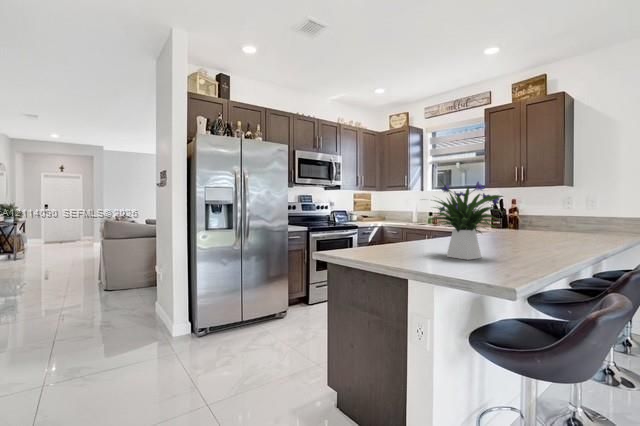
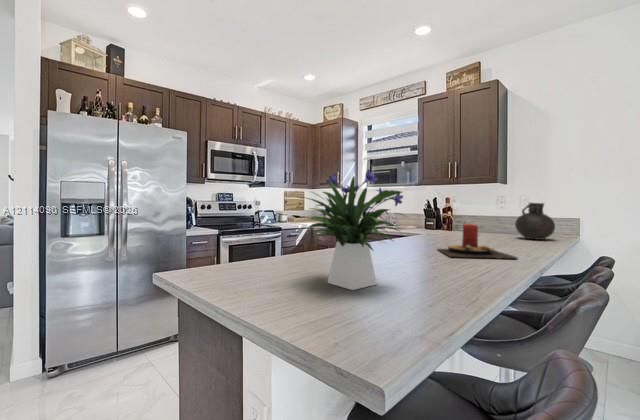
vase: none [581,203,620,236] -> present [515,203,555,240]
candle: none [512,220,584,247] -> present [438,224,518,259]

